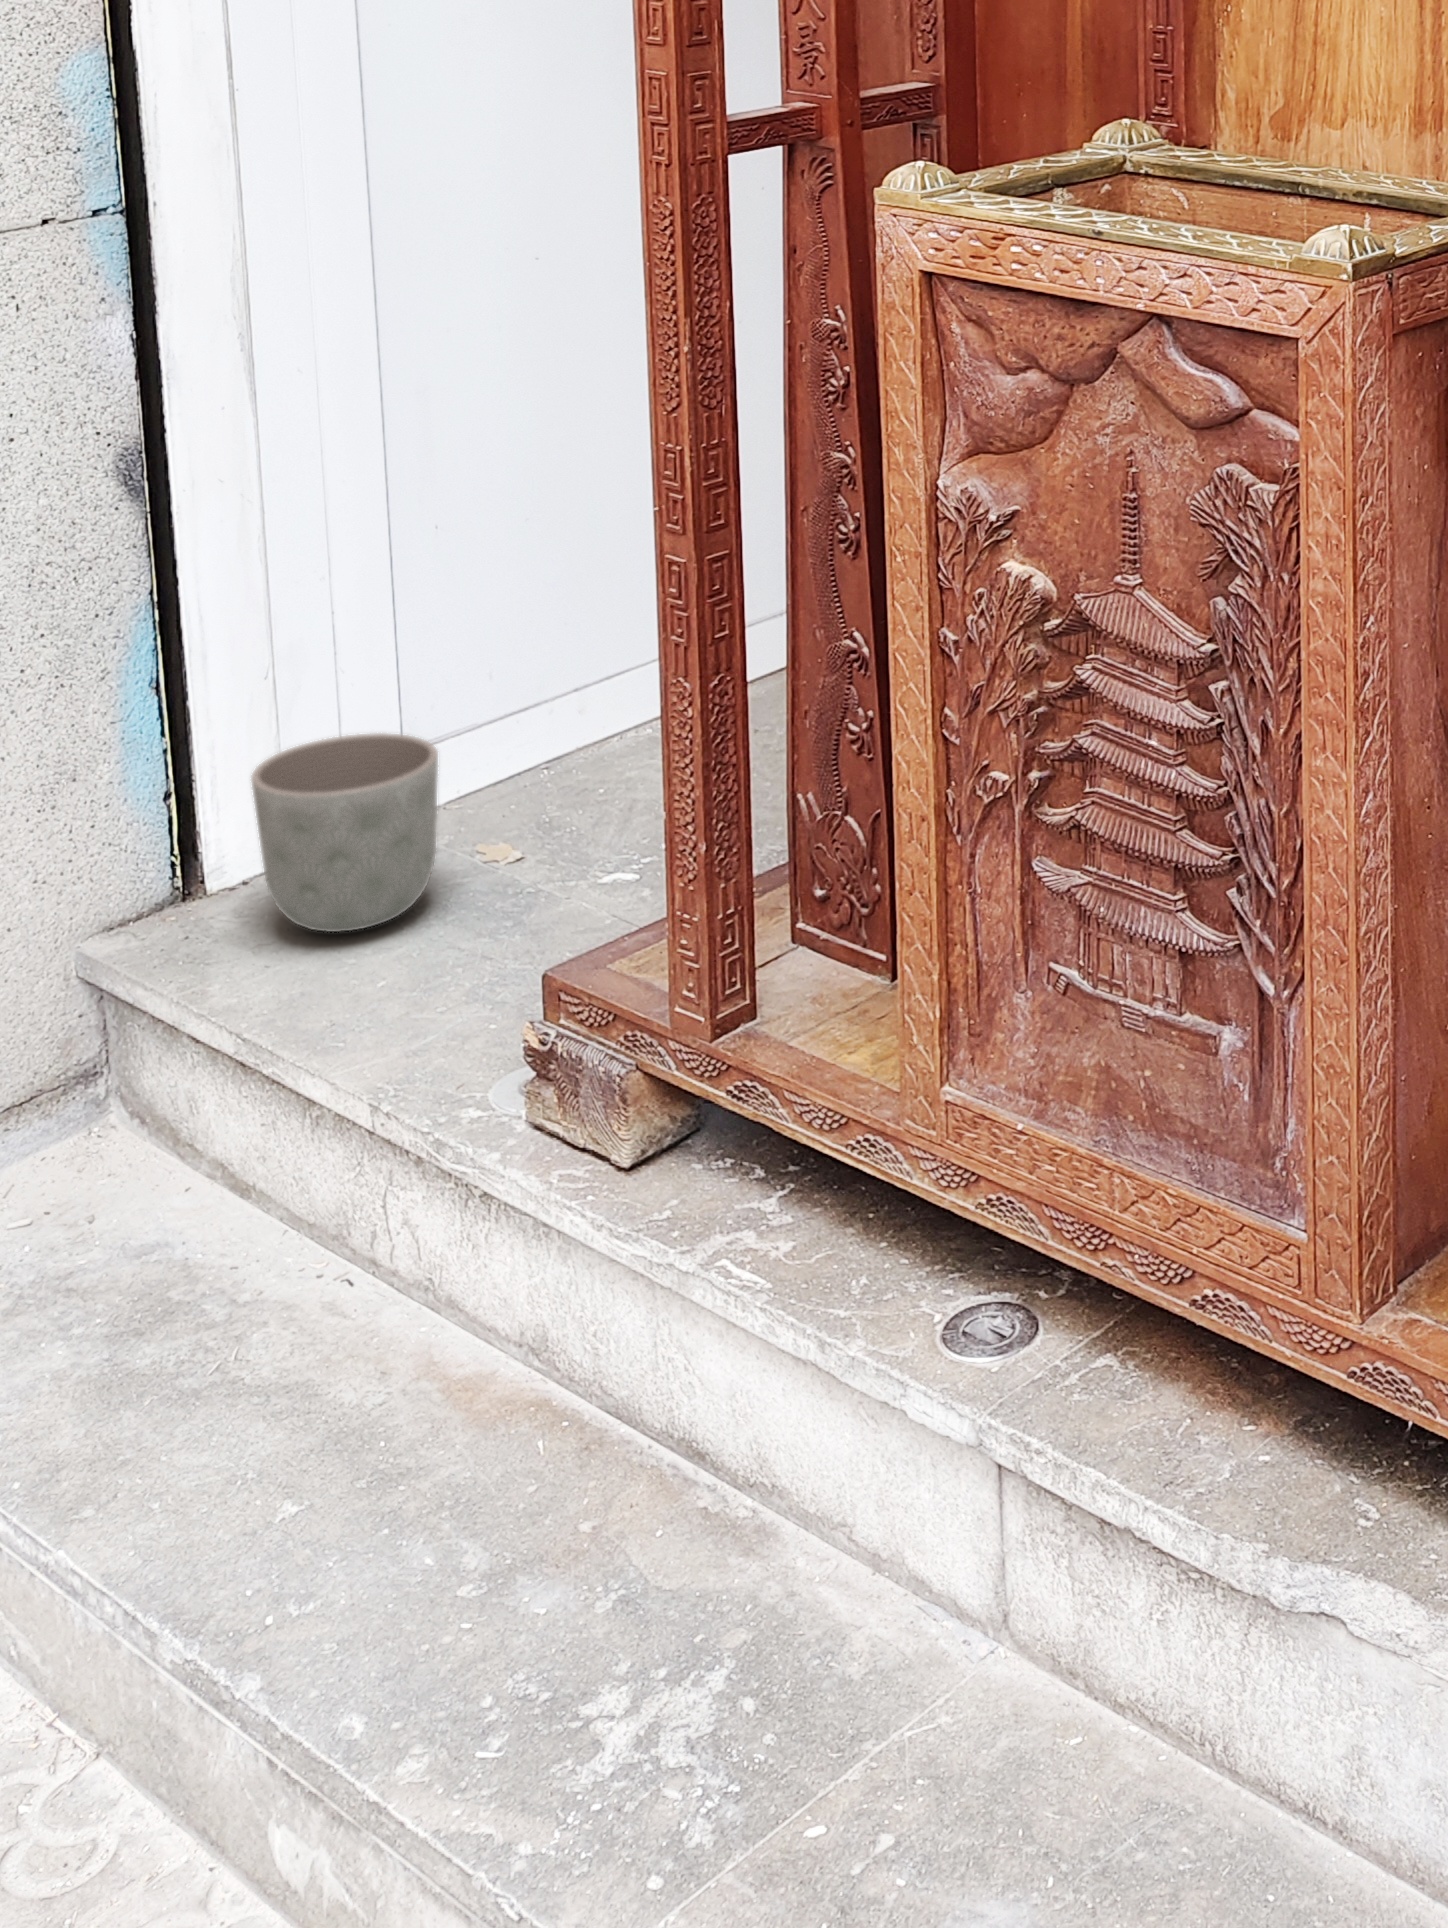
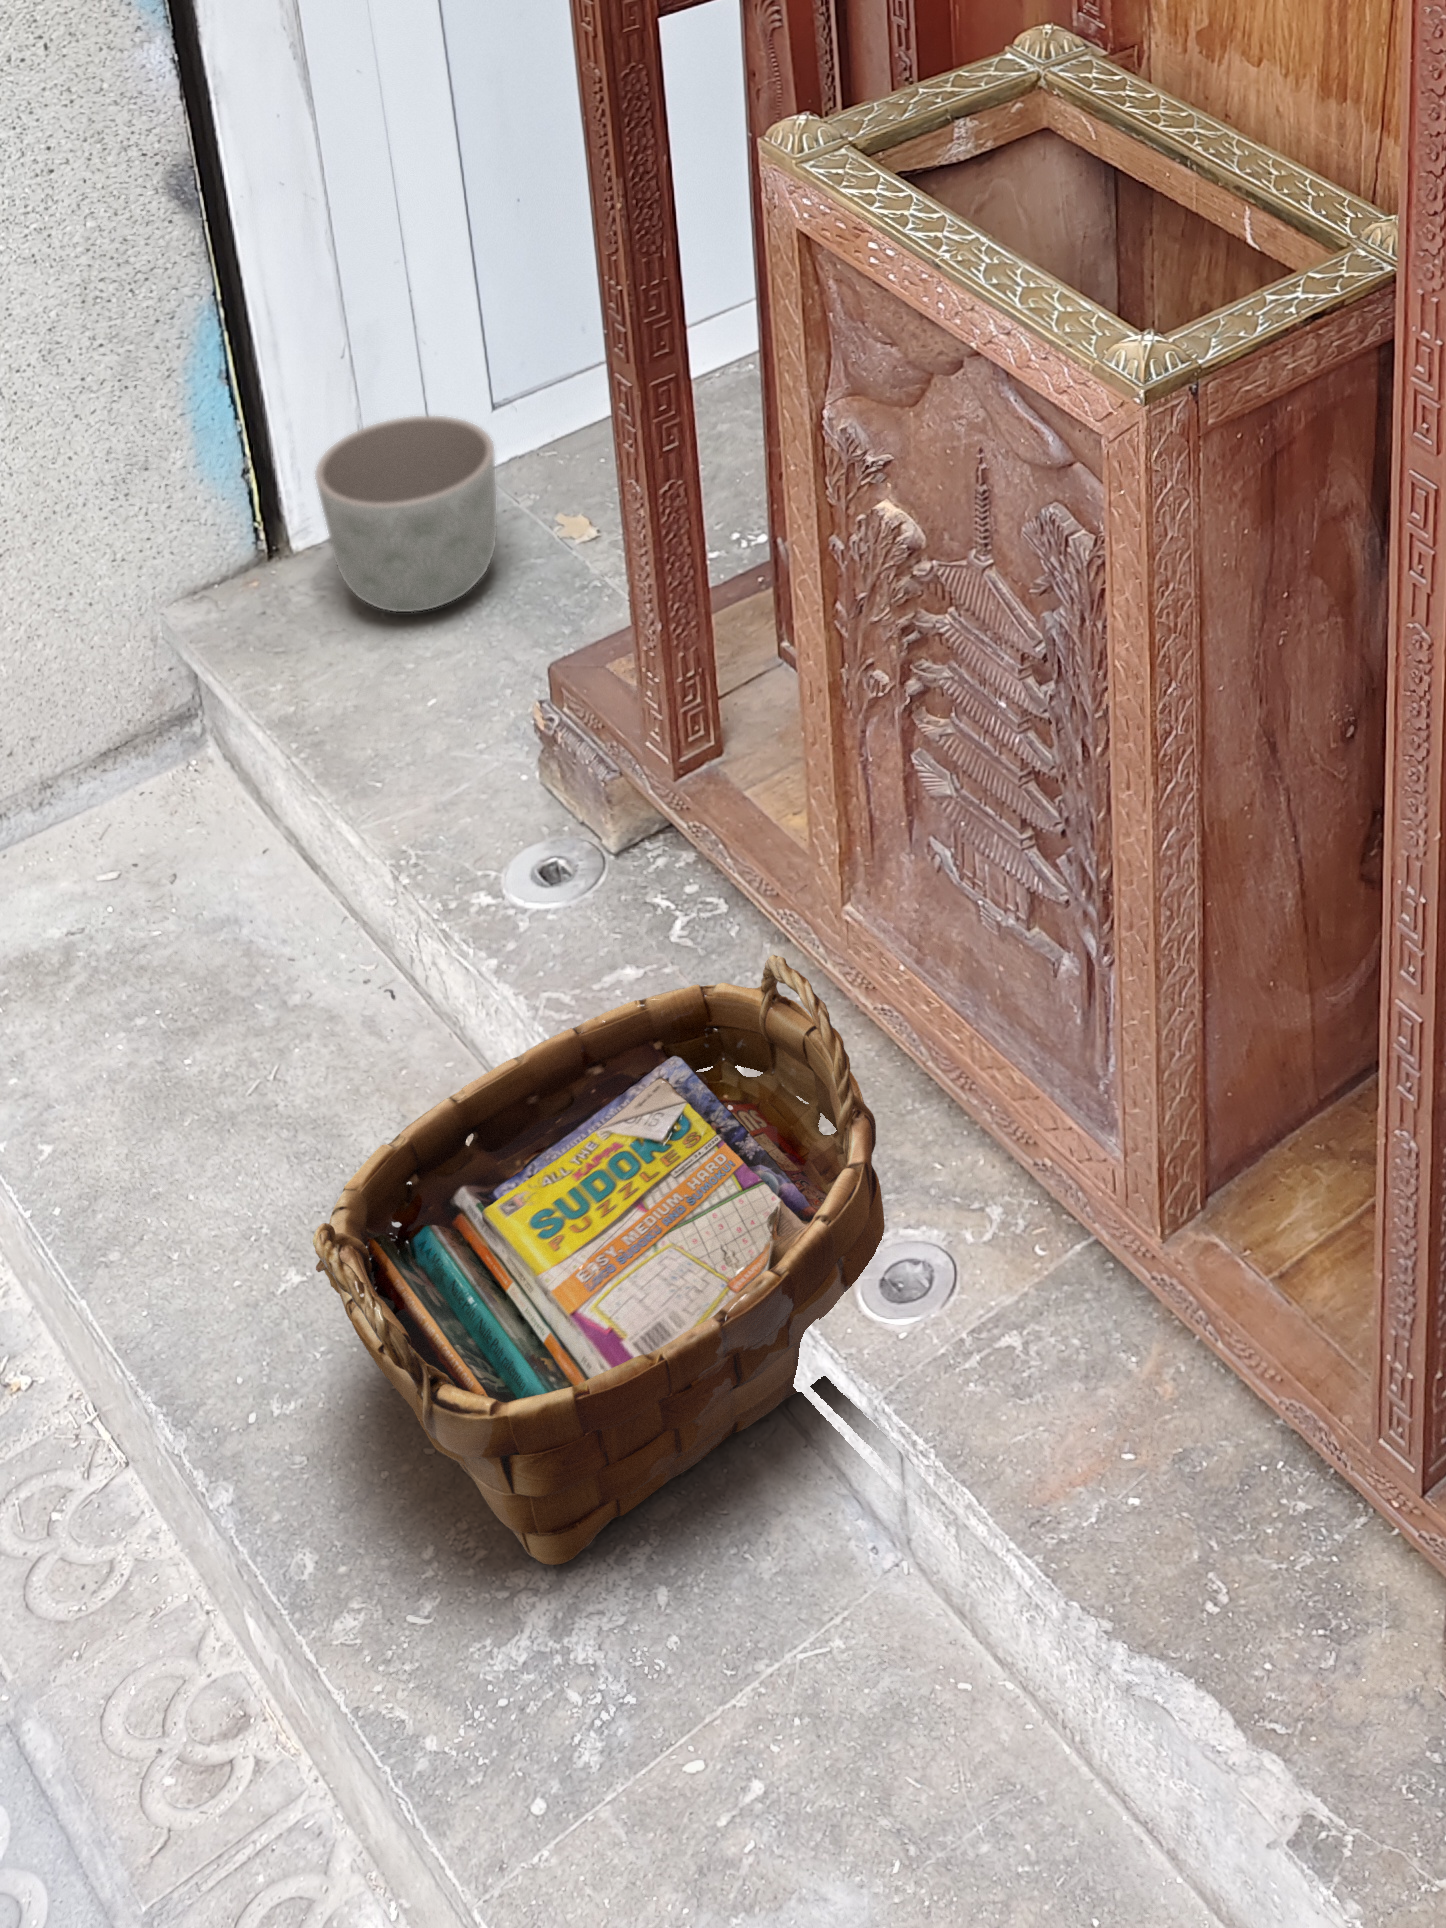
woven basket: none [361,1064,965,1687] -> present [313,955,885,1565]

